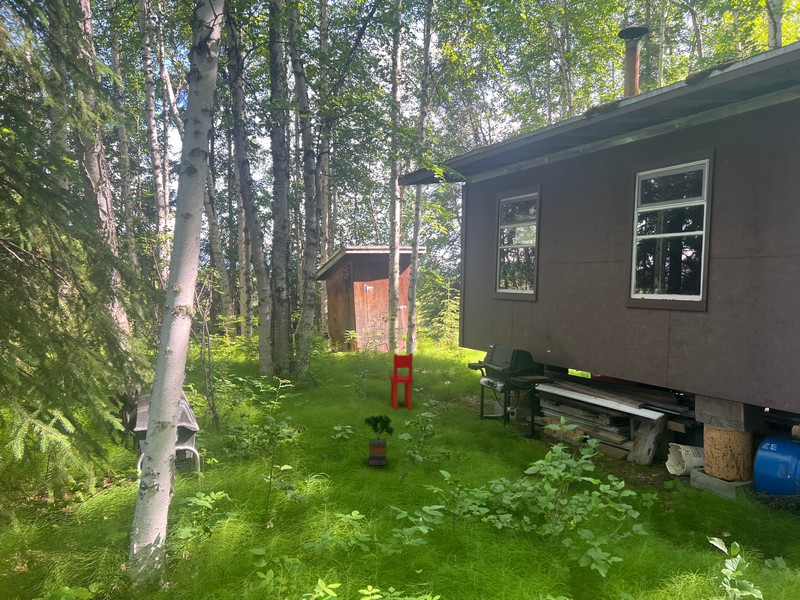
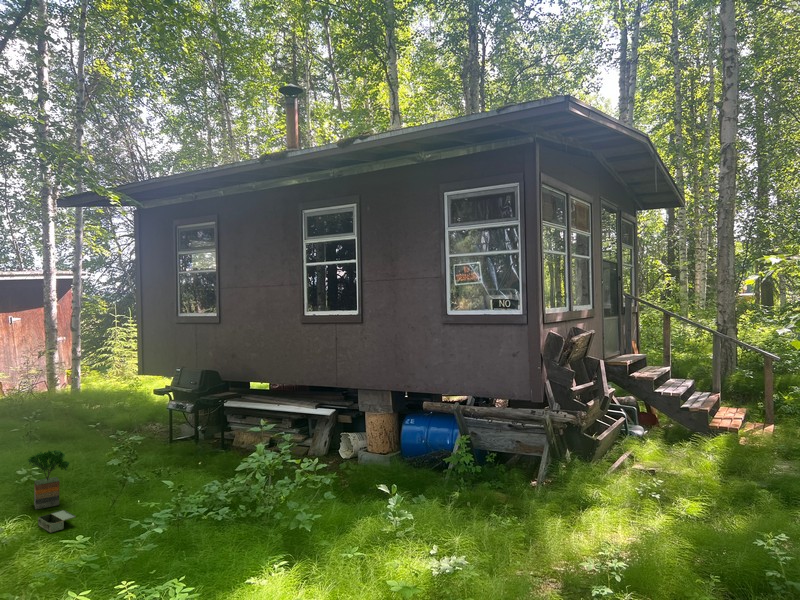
chair: present [389,354,413,410] -> none [49,384,83,453]
toolbox: none [367,473,395,494] -> present [38,510,76,533]

